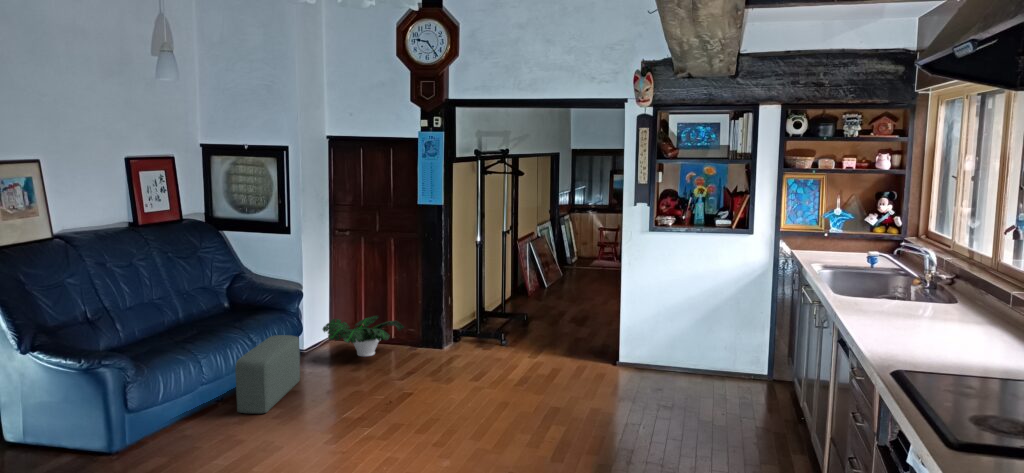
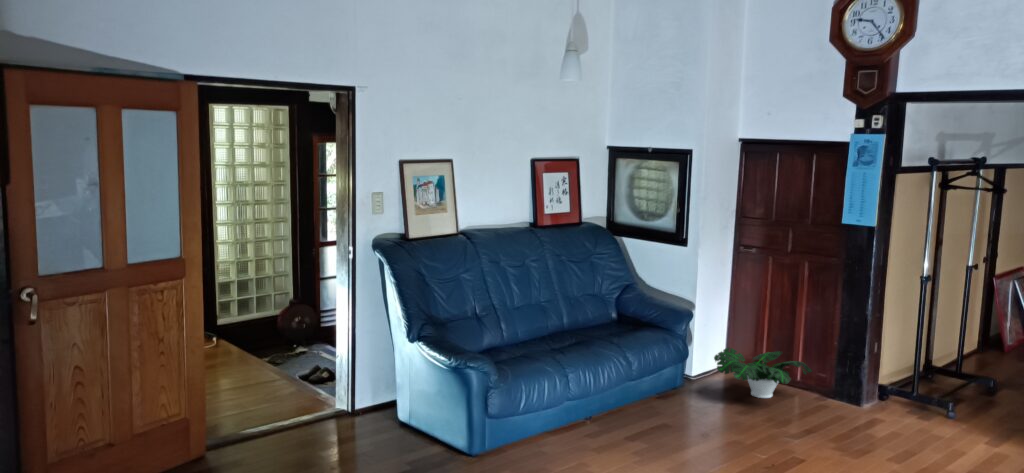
pouf: present [235,335,300,414] -> none [601,358,680,444]

